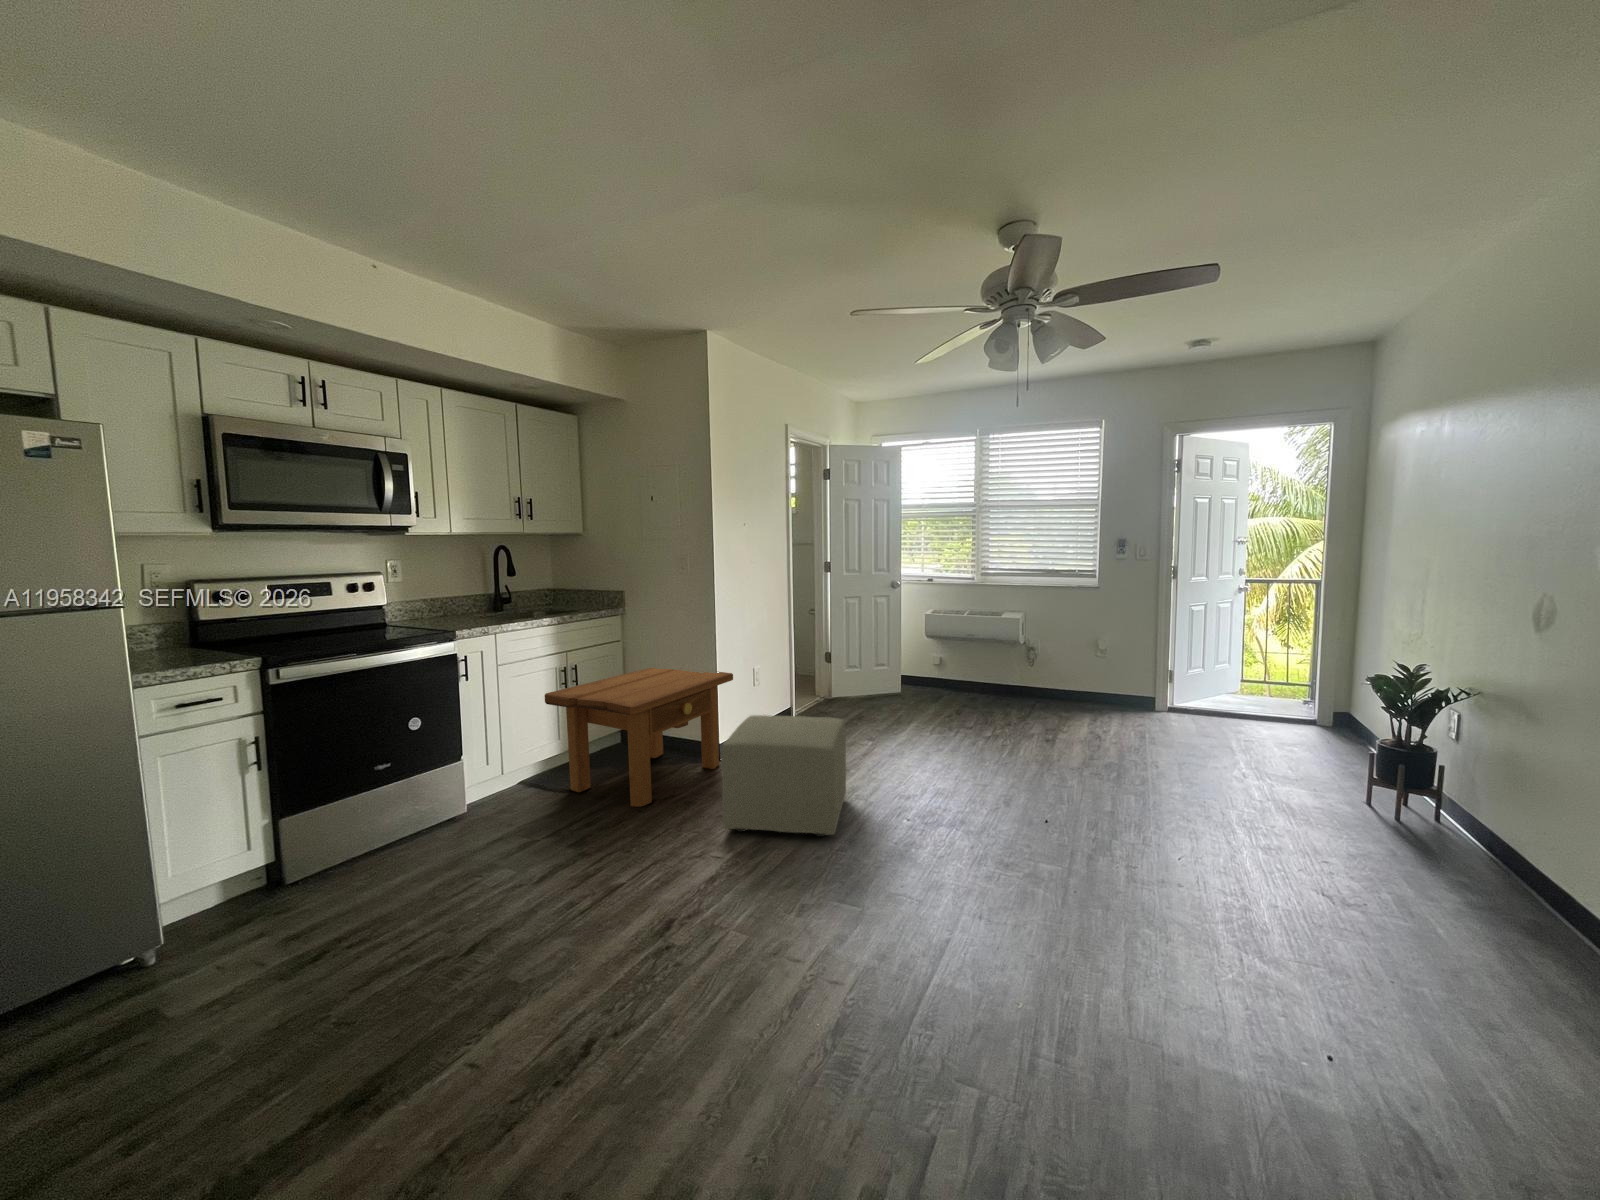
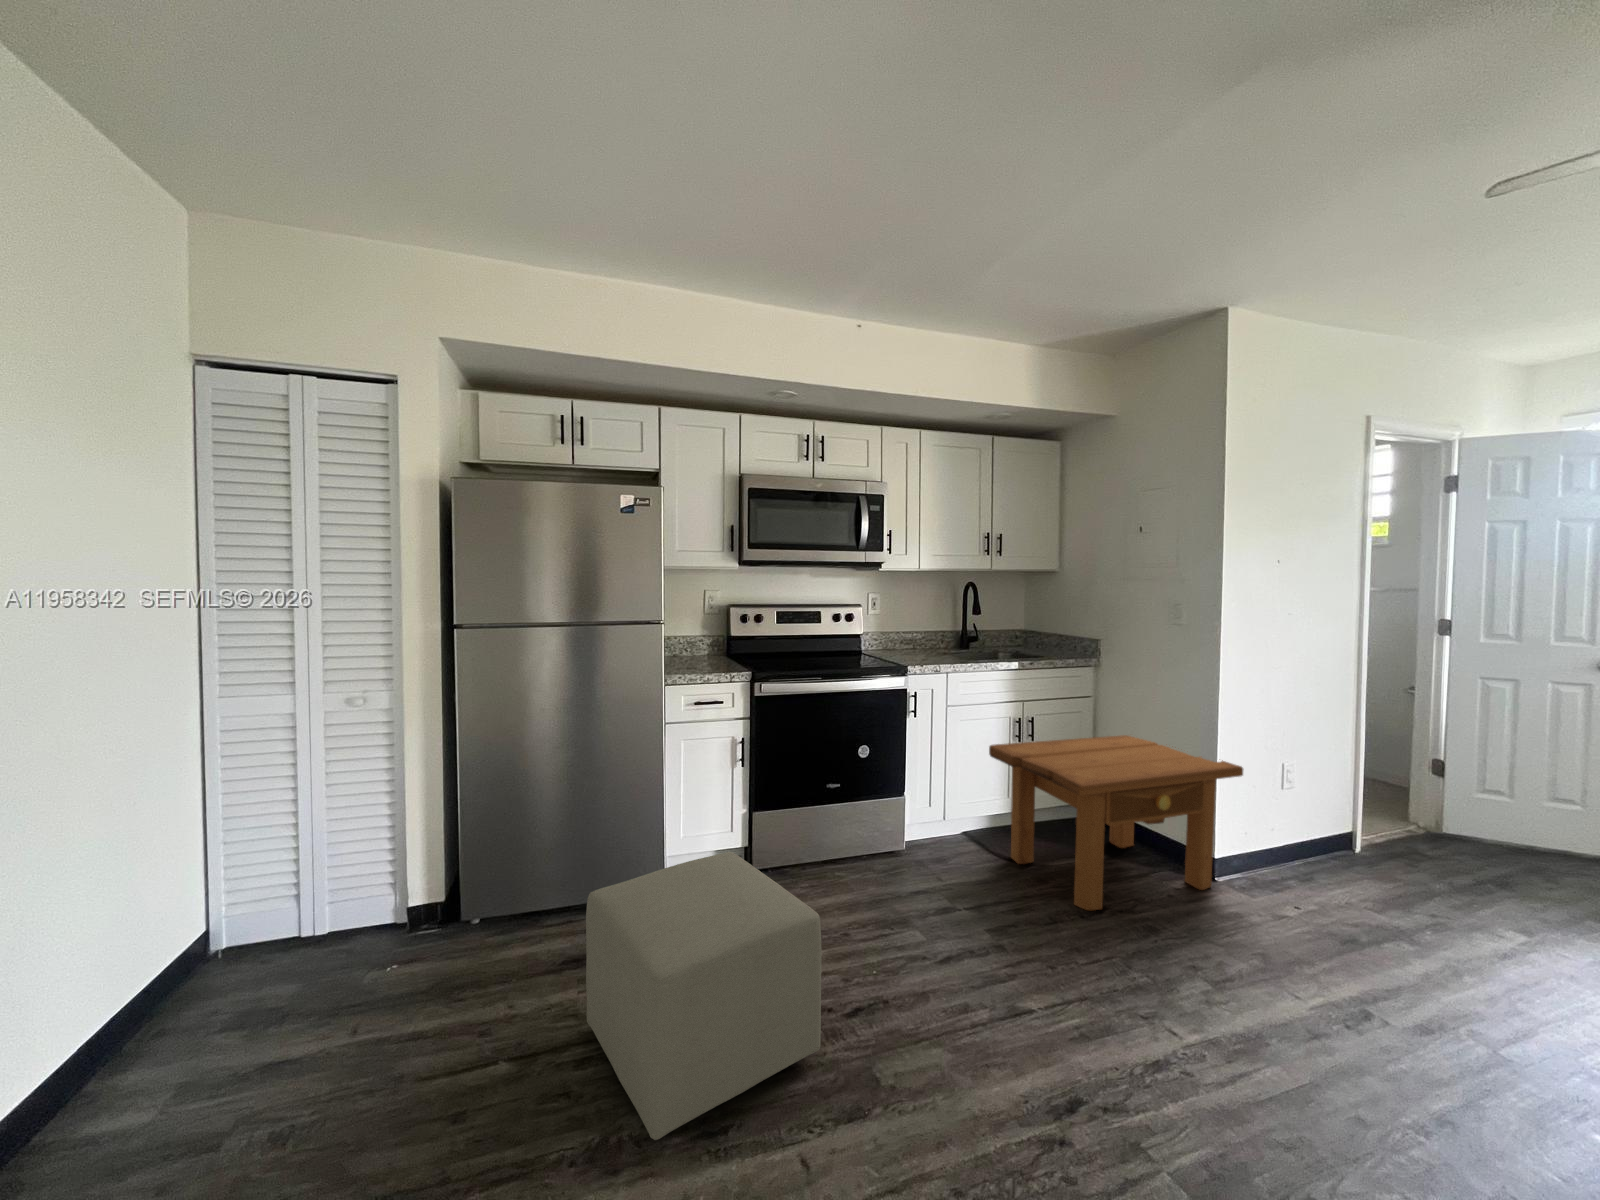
ottoman: present [721,715,846,837] -> present [586,852,821,1140]

